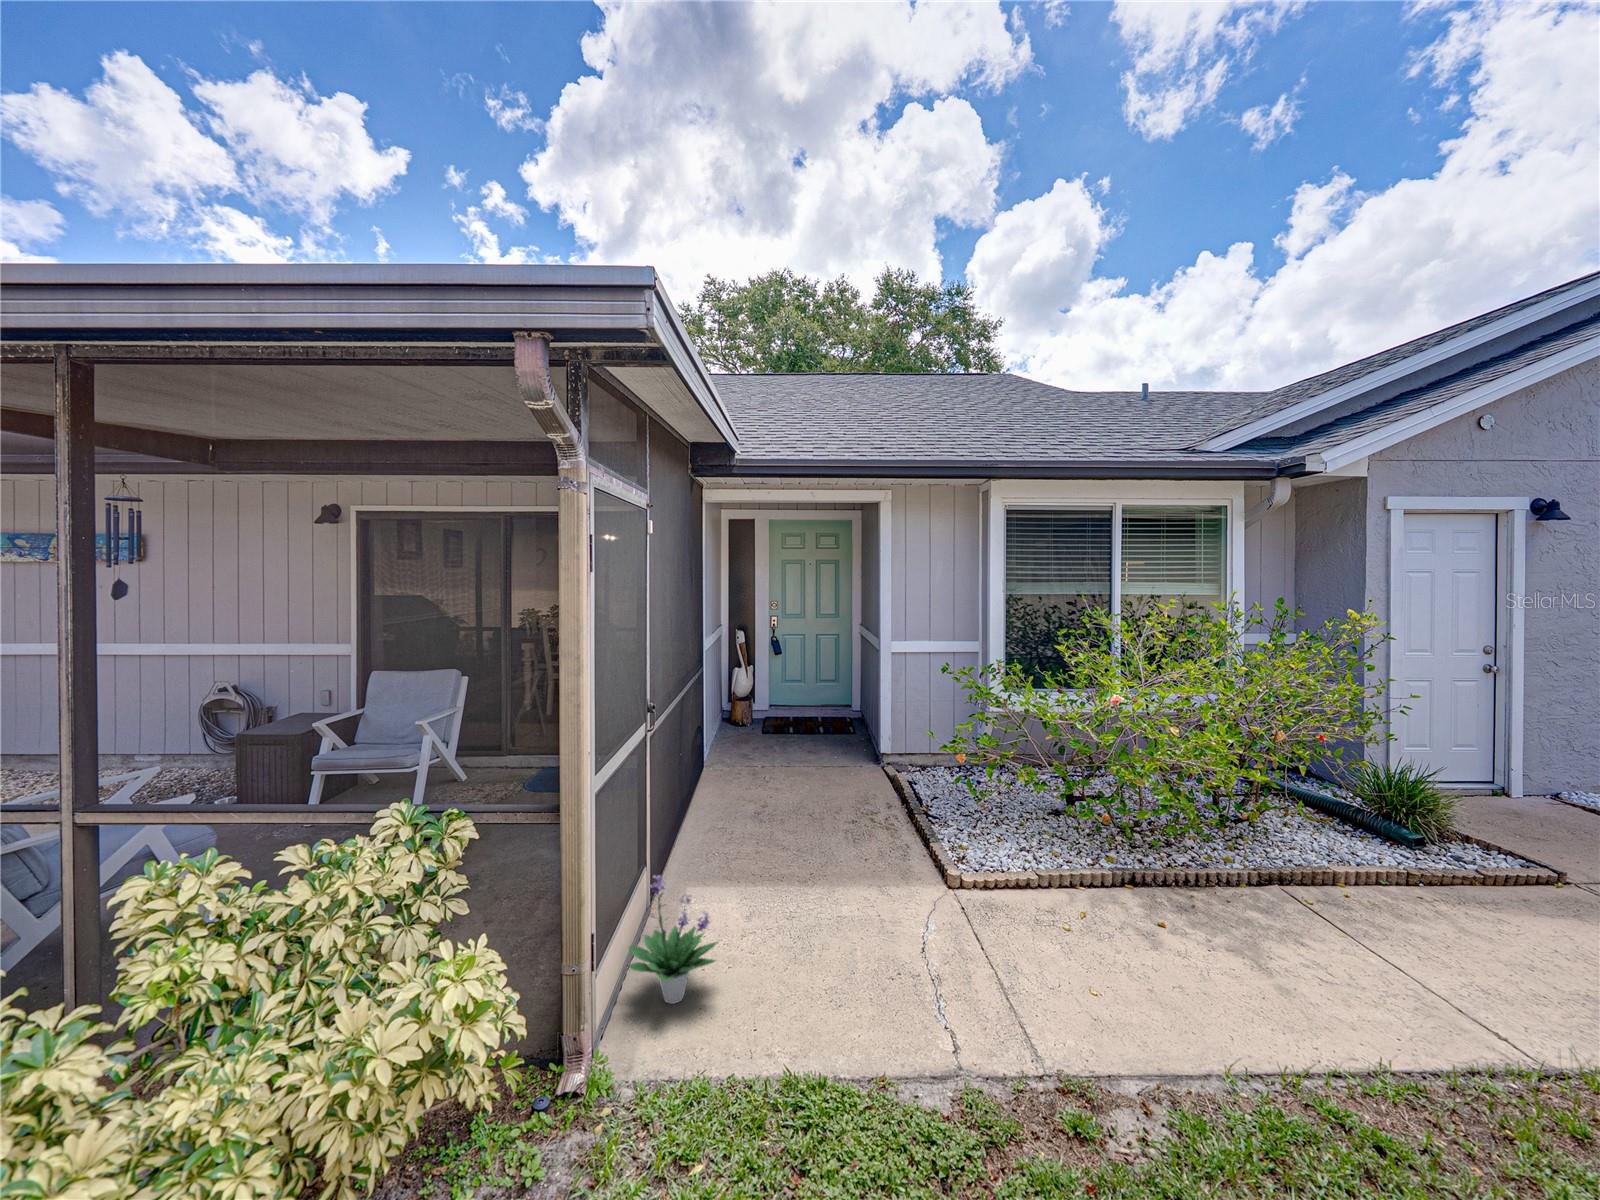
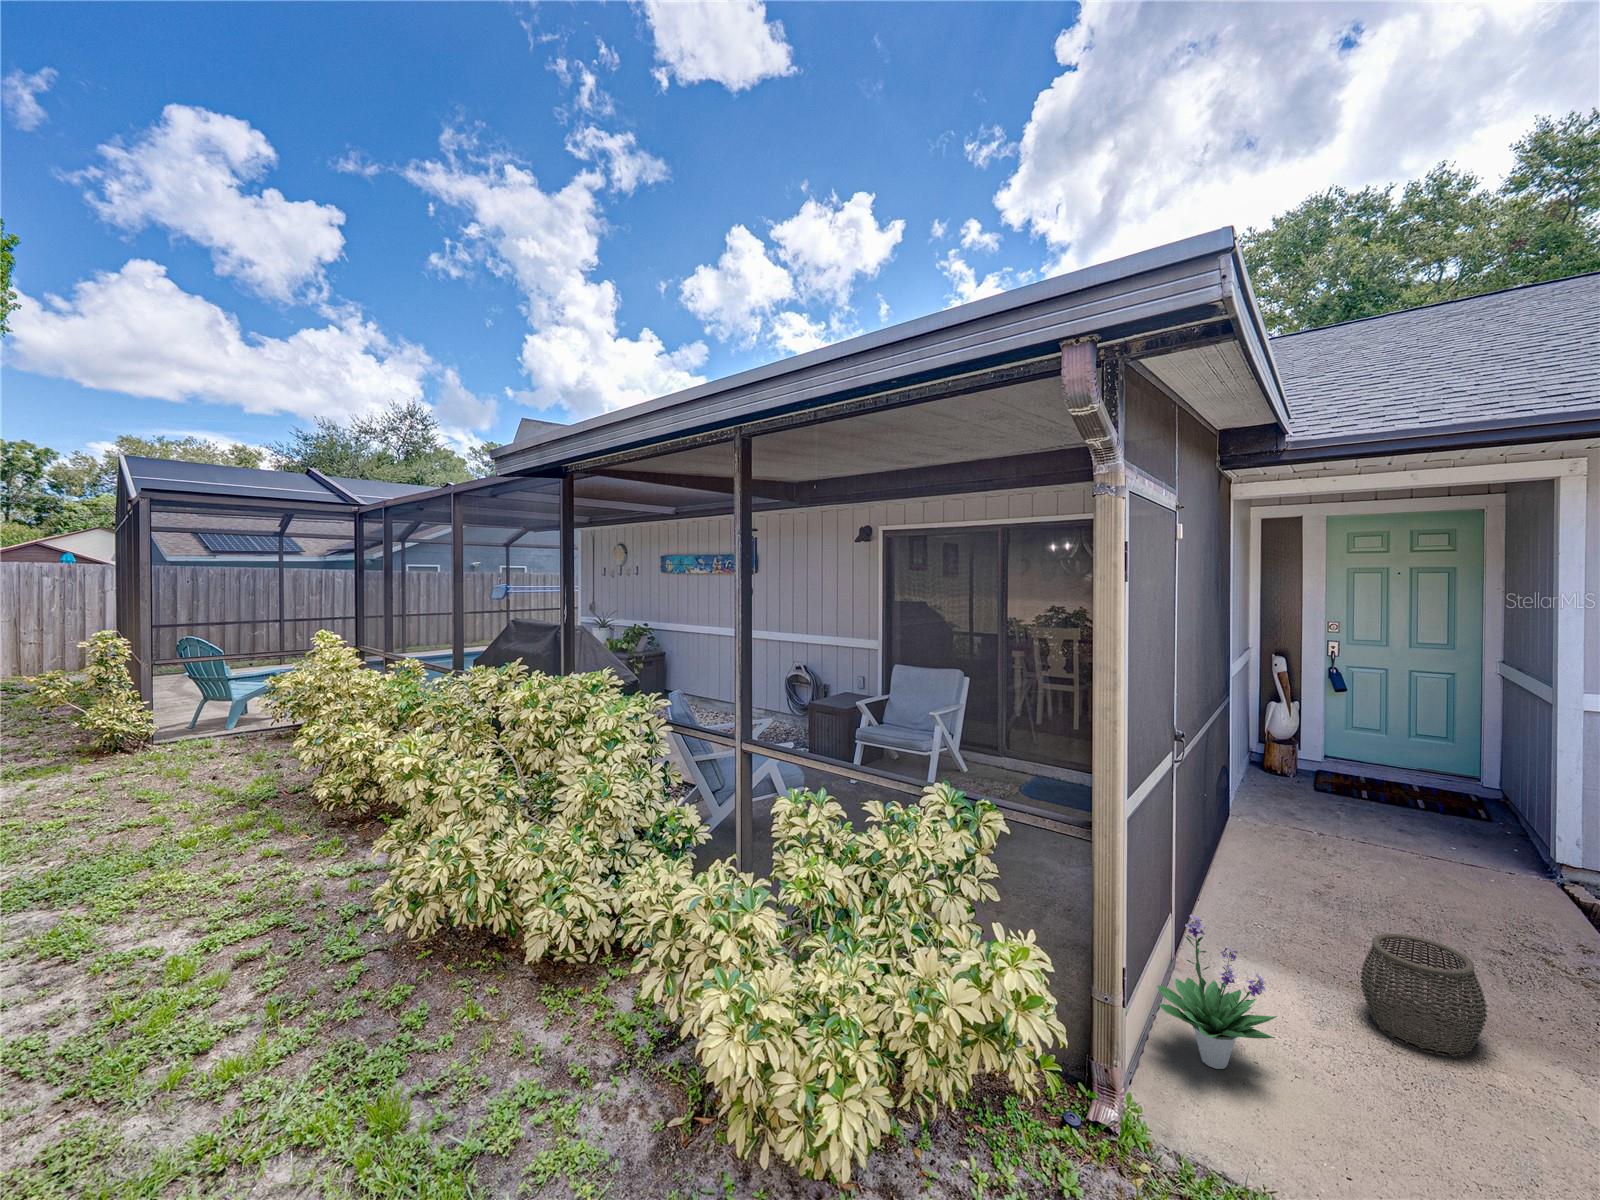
woven basket: none [779,842,850,926] -> present [1360,934,1487,1054]

